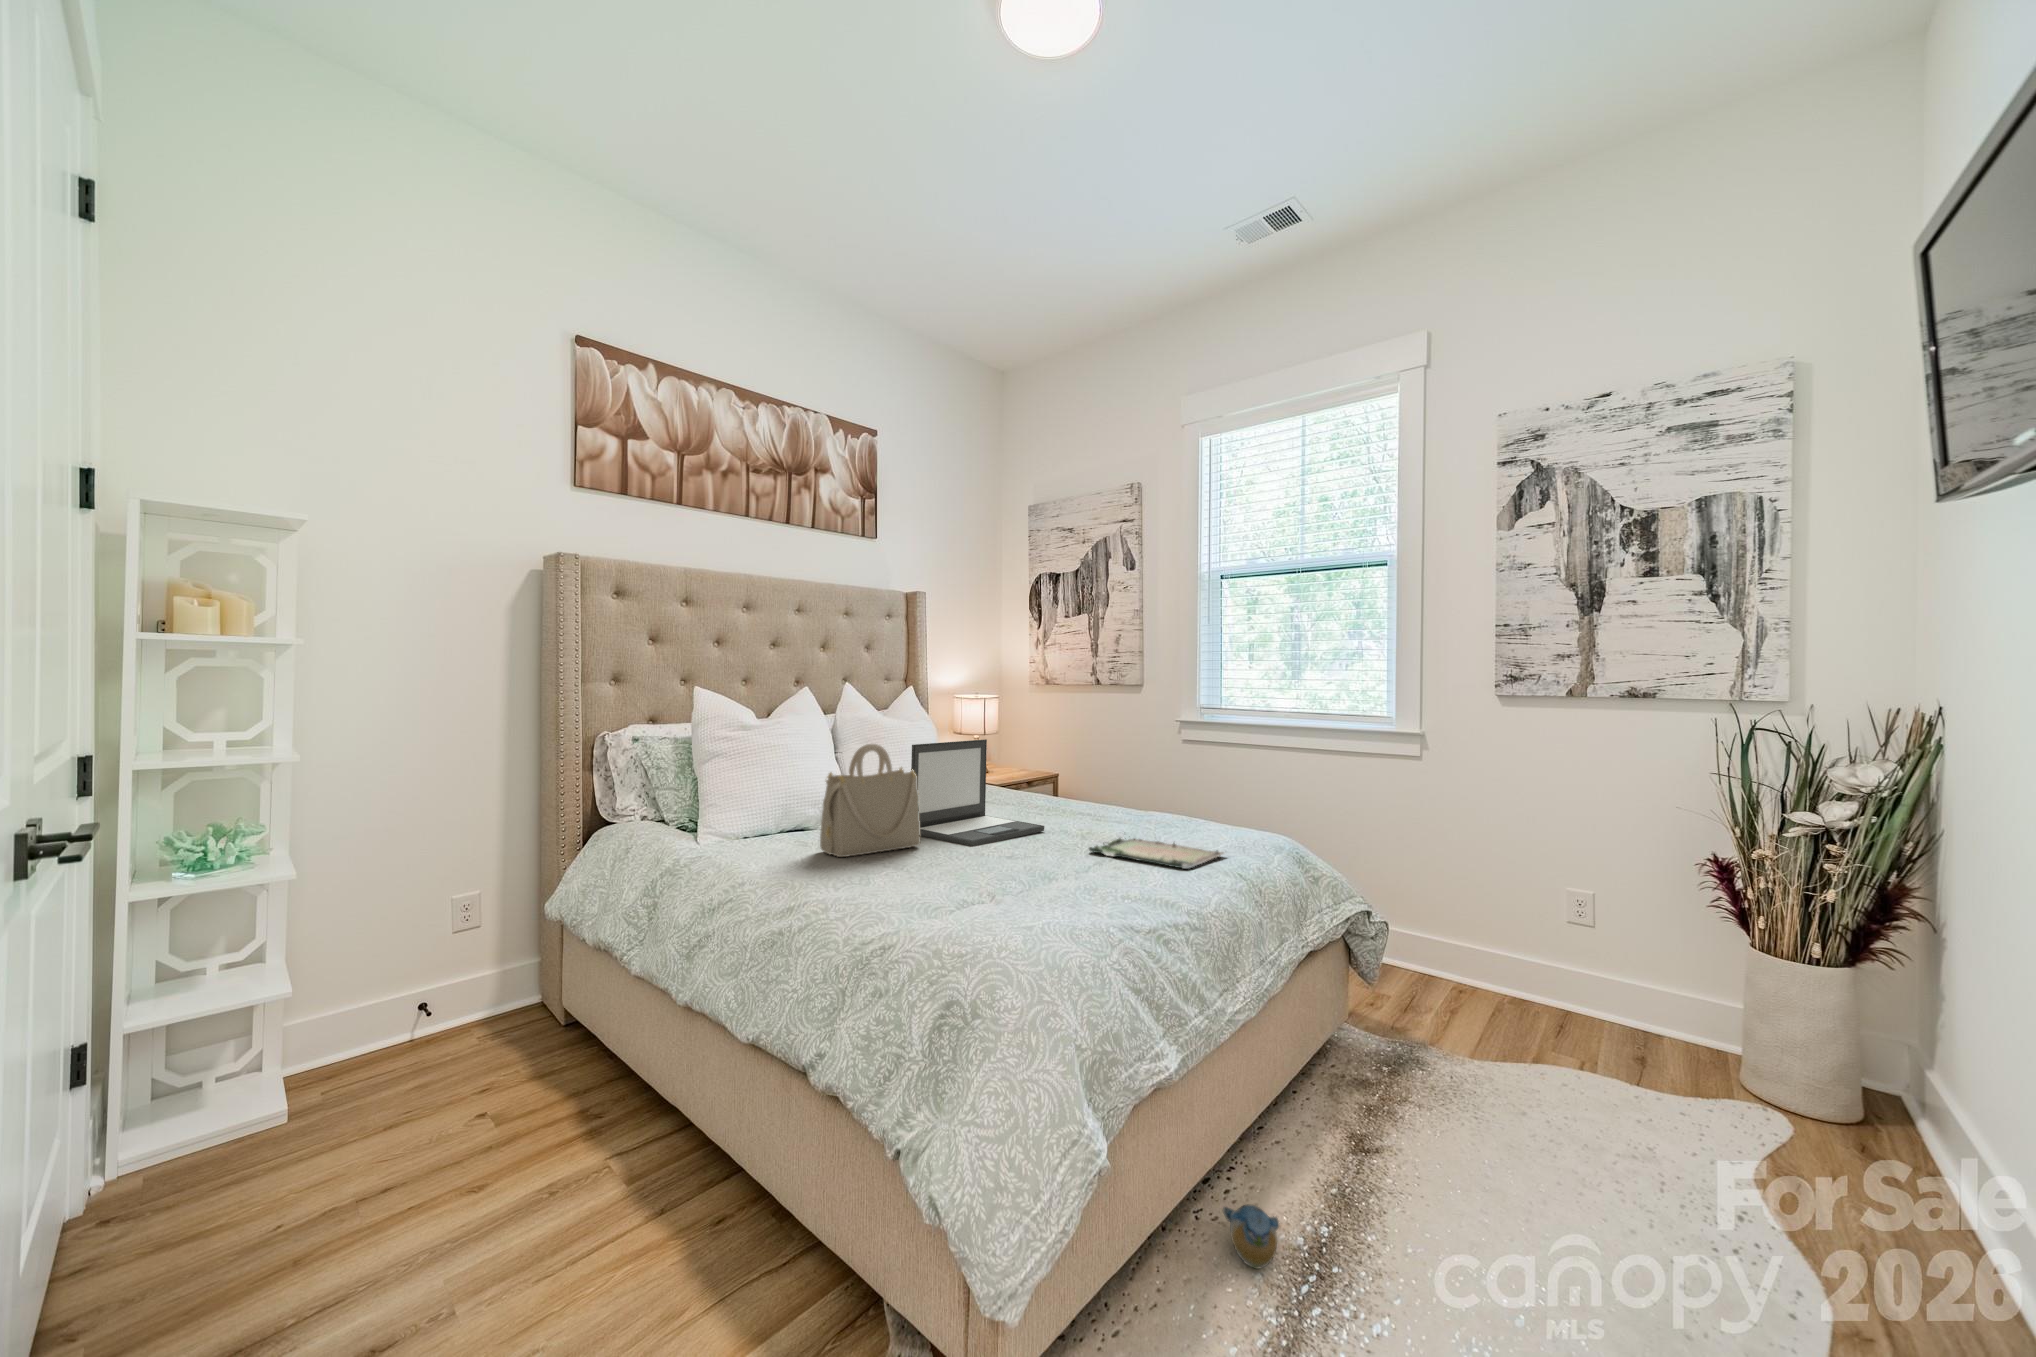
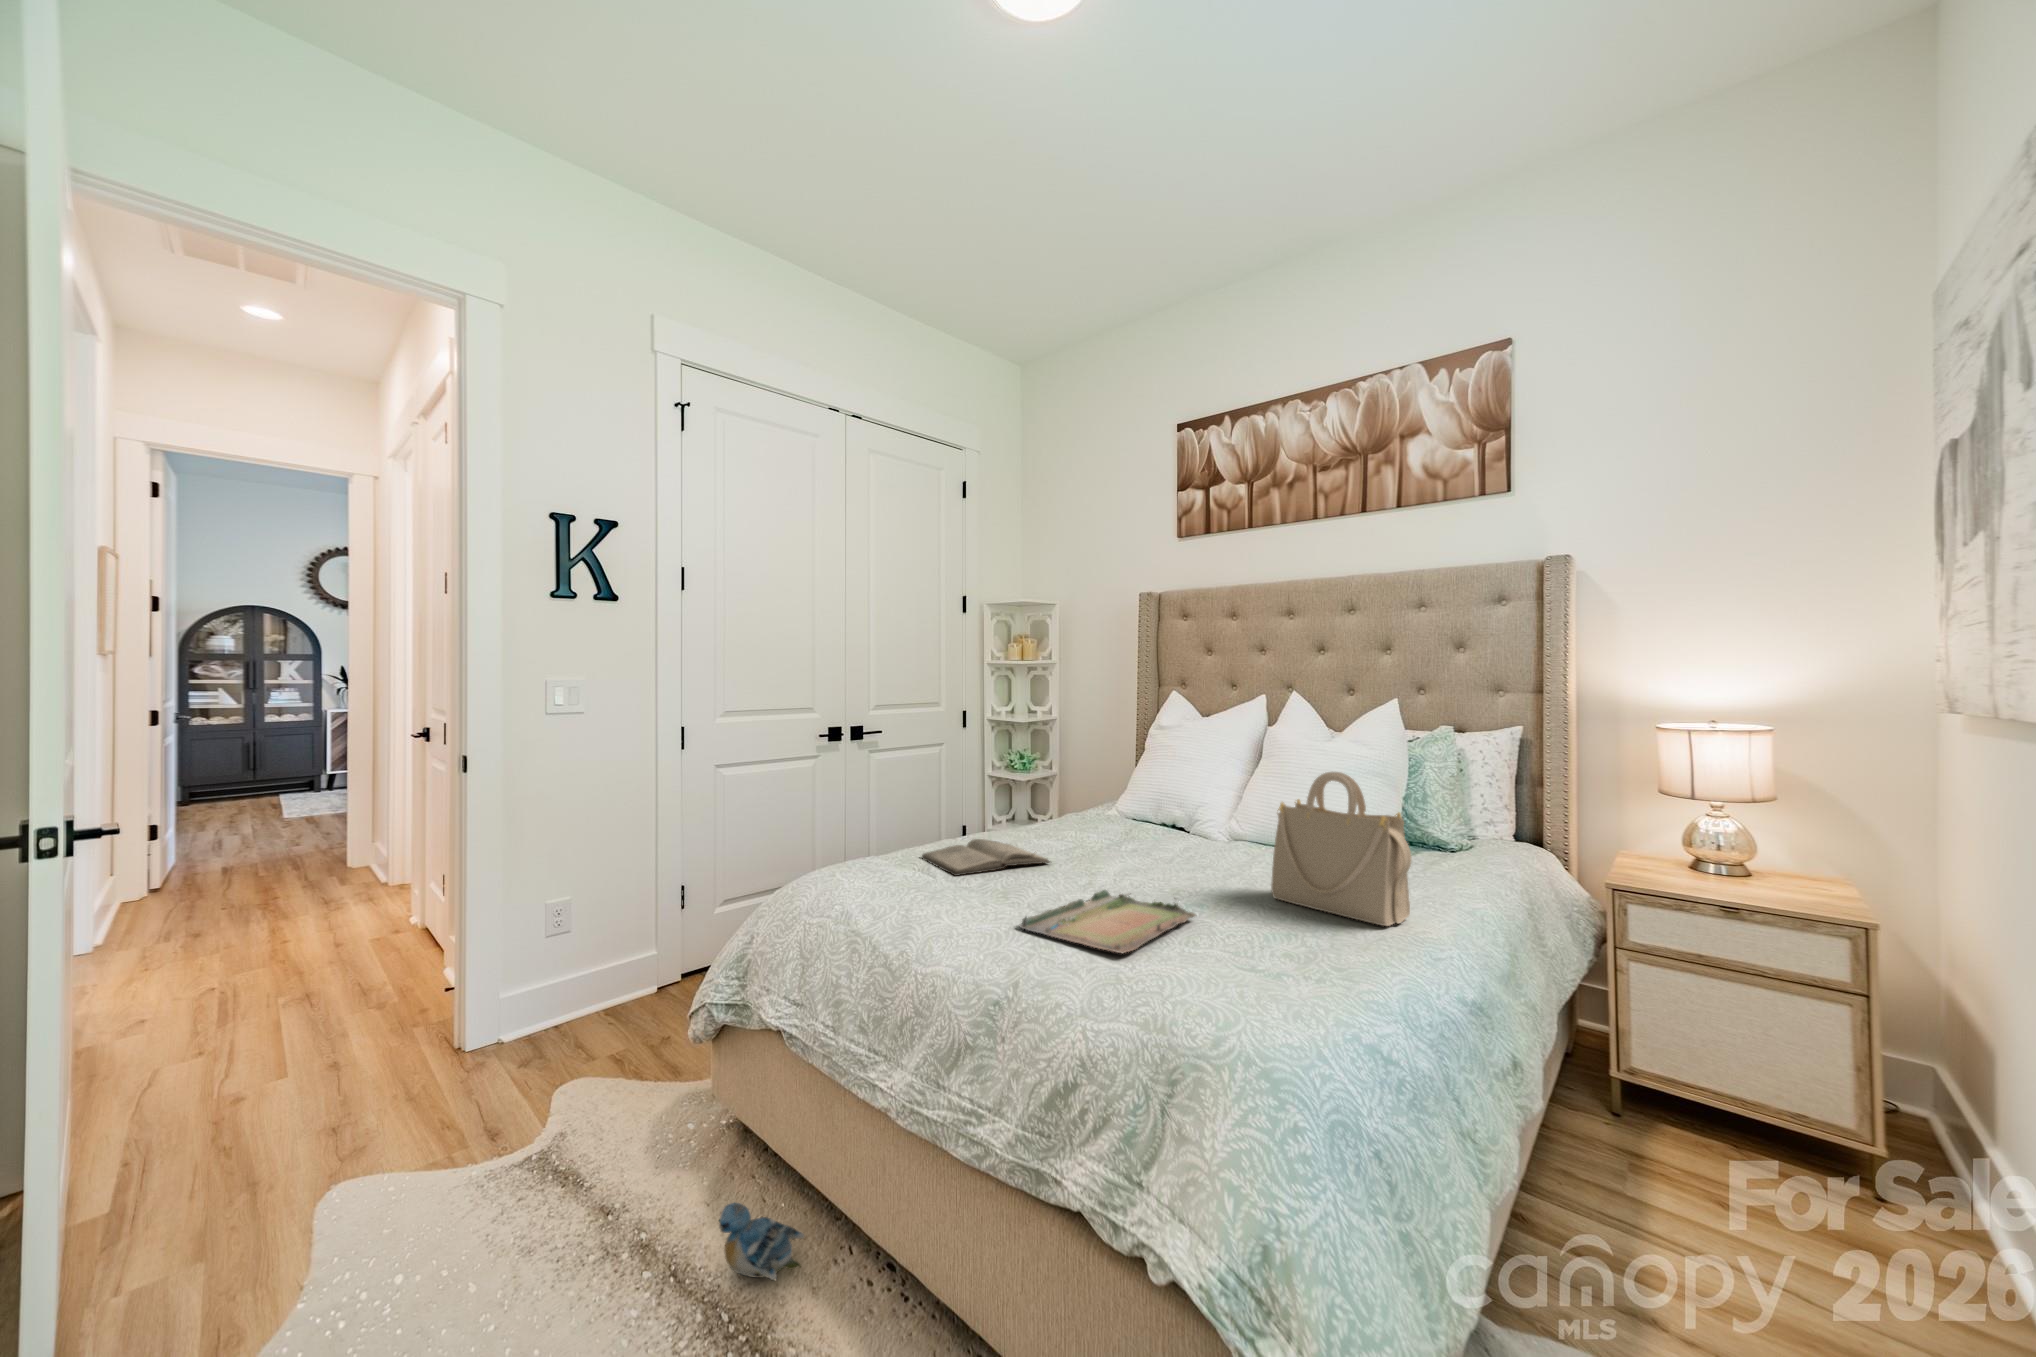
laptop: present [911,739,1044,846] -> none [1120,752,1287,887]
handbag: present [820,744,921,857] -> present [1271,772,1412,926]
diary: none [912,848,1043,893] -> present [922,839,1050,876]

